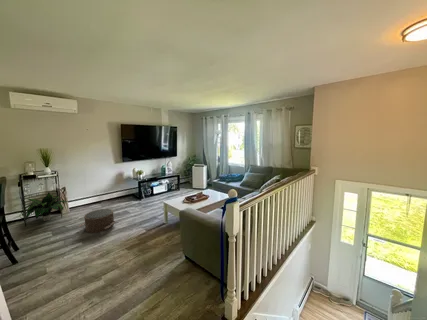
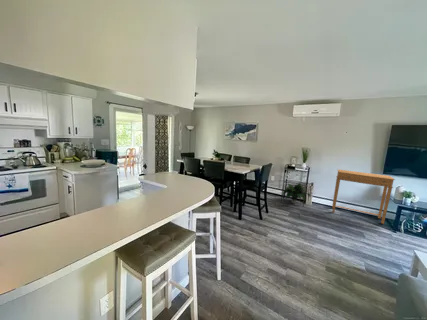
side table: none [87,162,133,208] -> present [332,170,395,224]
pouf: present [79,209,115,233] -> none [305,212,339,237]

